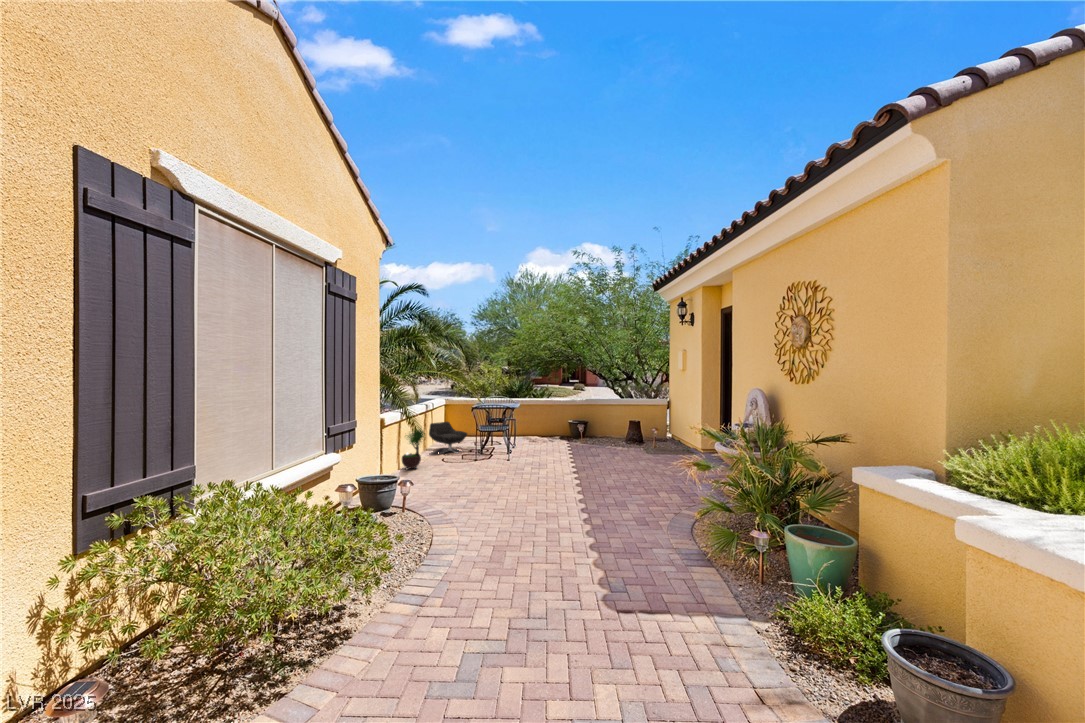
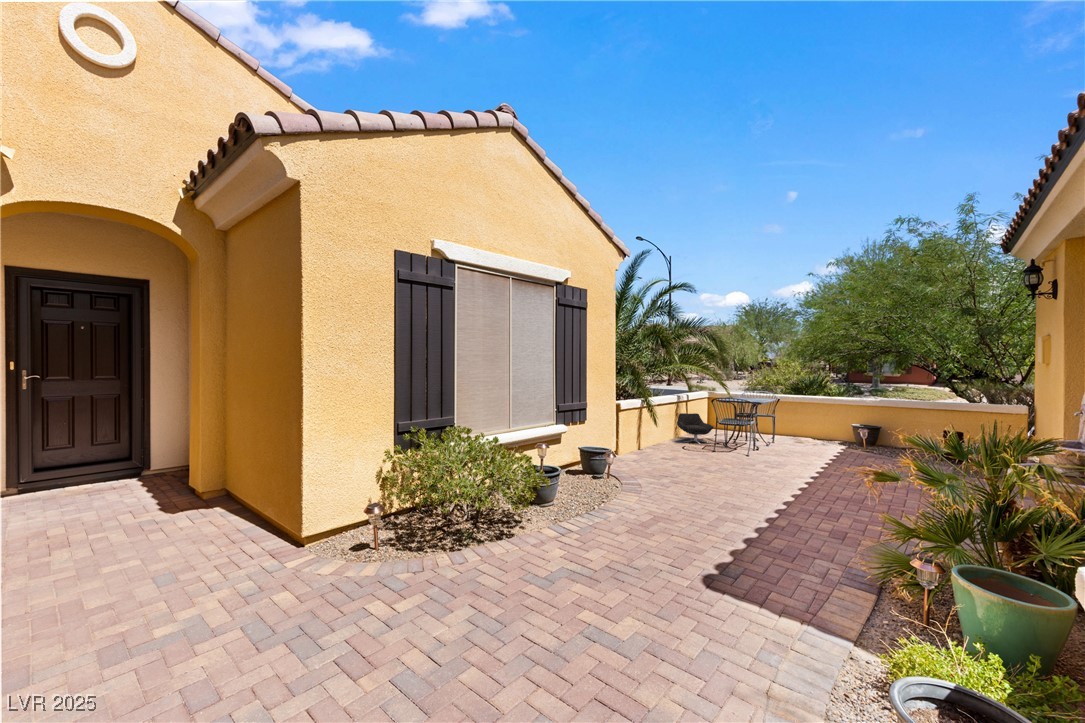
potted tree: present [402,429,425,469] -> none [639,413,662,450]

